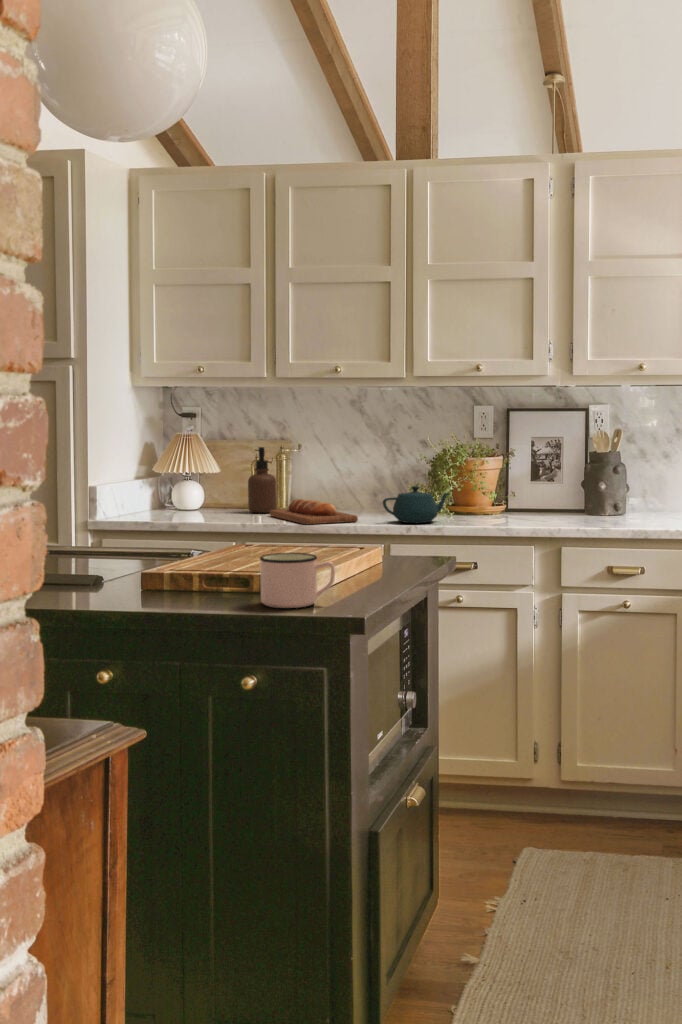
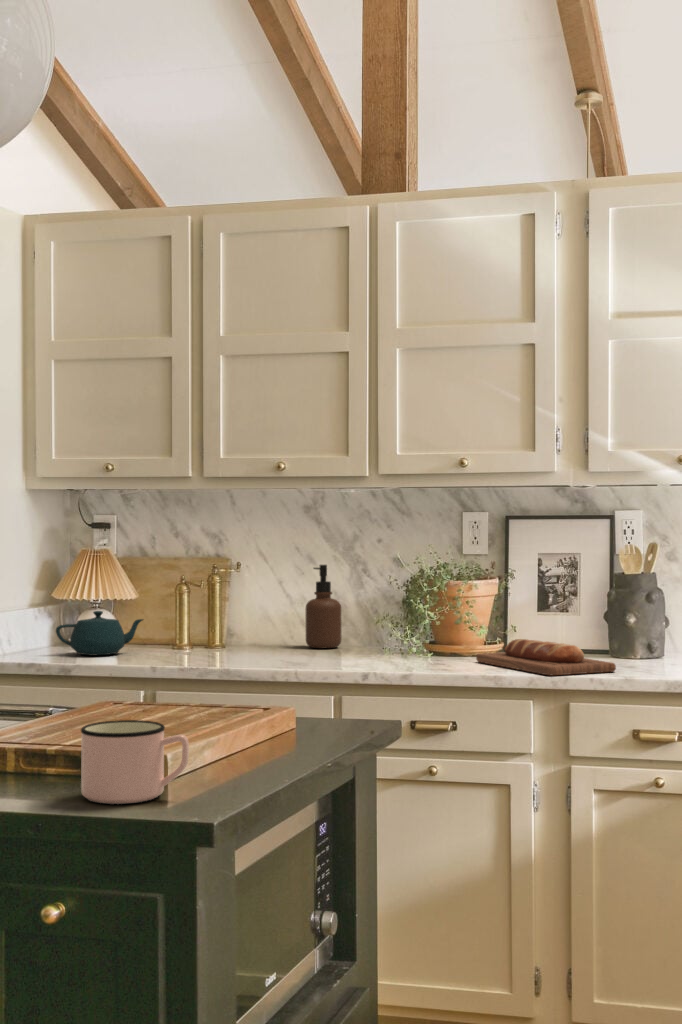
soap dispenser: present [248,447,277,513] -> present [305,565,341,648]
teapot: present [383,486,450,523] -> present [56,611,143,655]
bread loaf: present [270,499,358,524] -> present [476,639,616,675]

